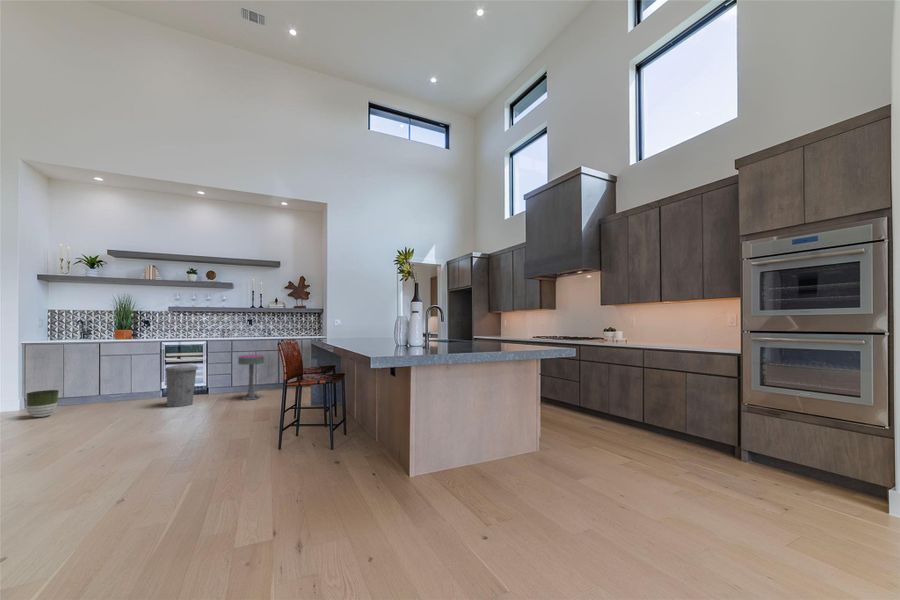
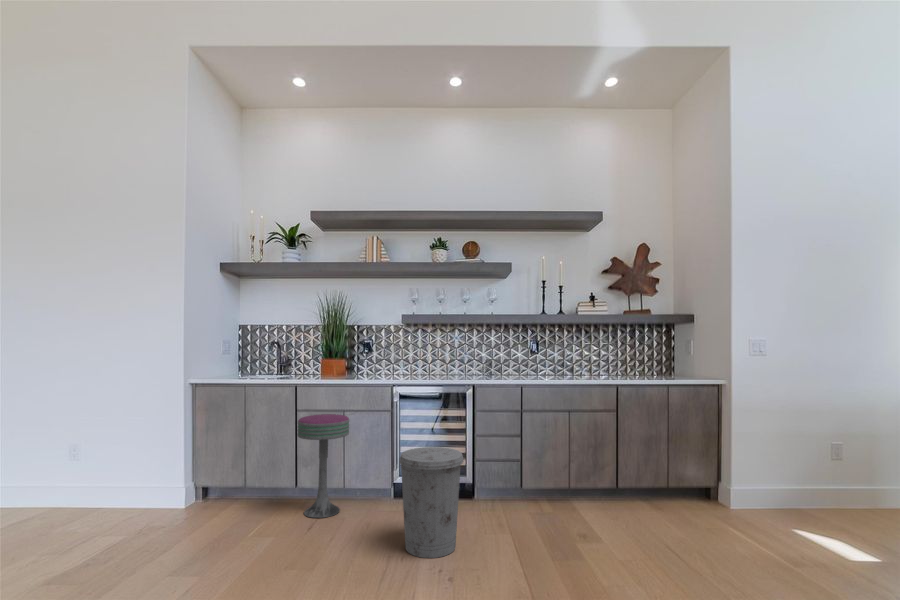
bar stool: present [238,355,264,400] -> present [297,414,349,518]
planter: present [26,390,59,417] -> none [168,486,220,548]

